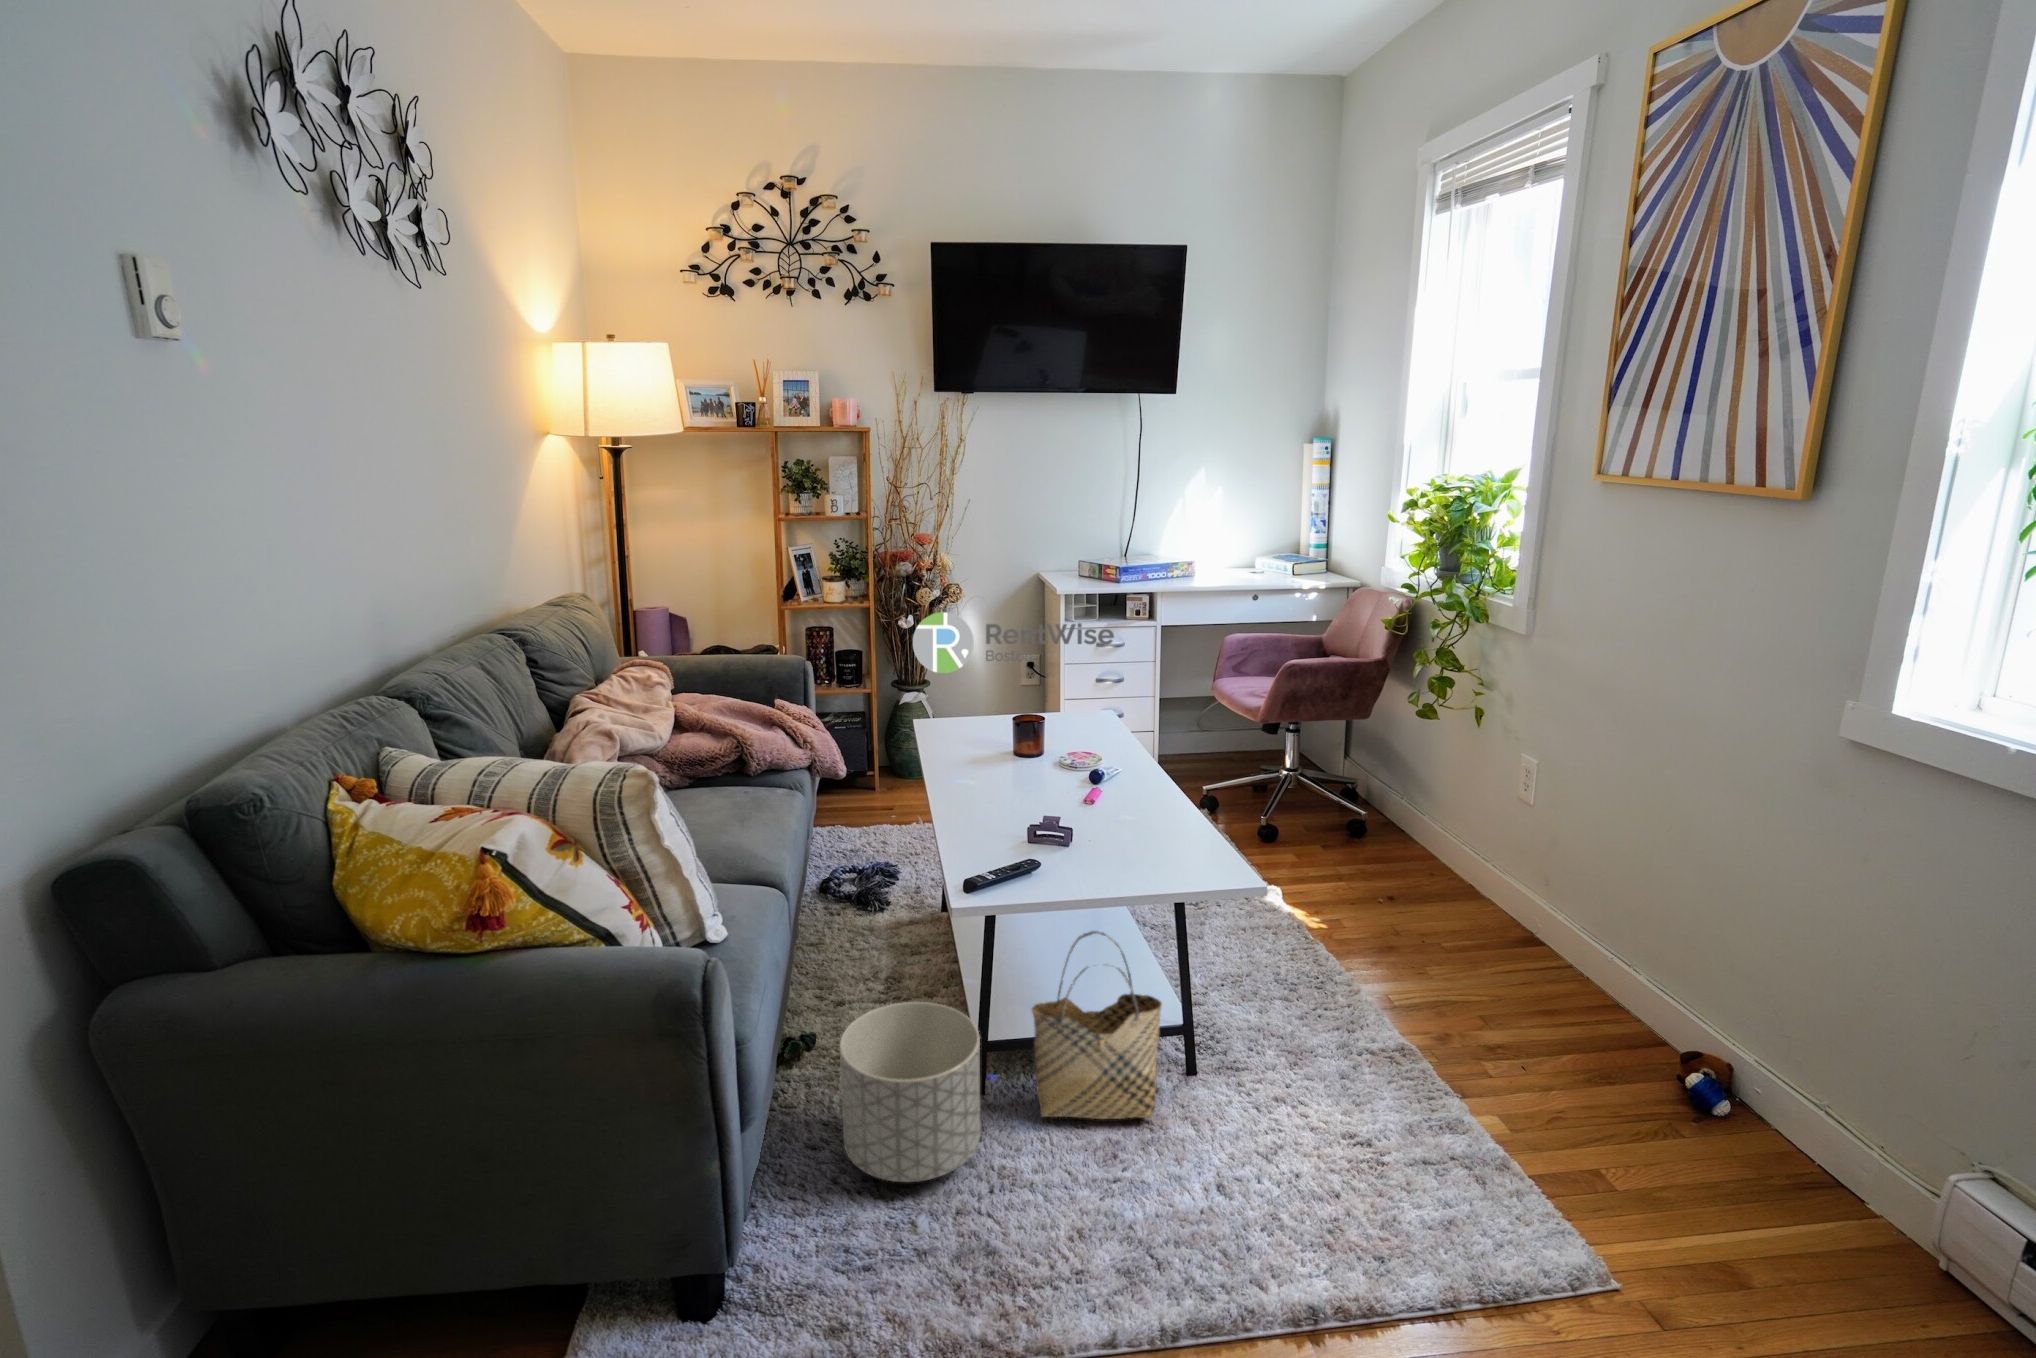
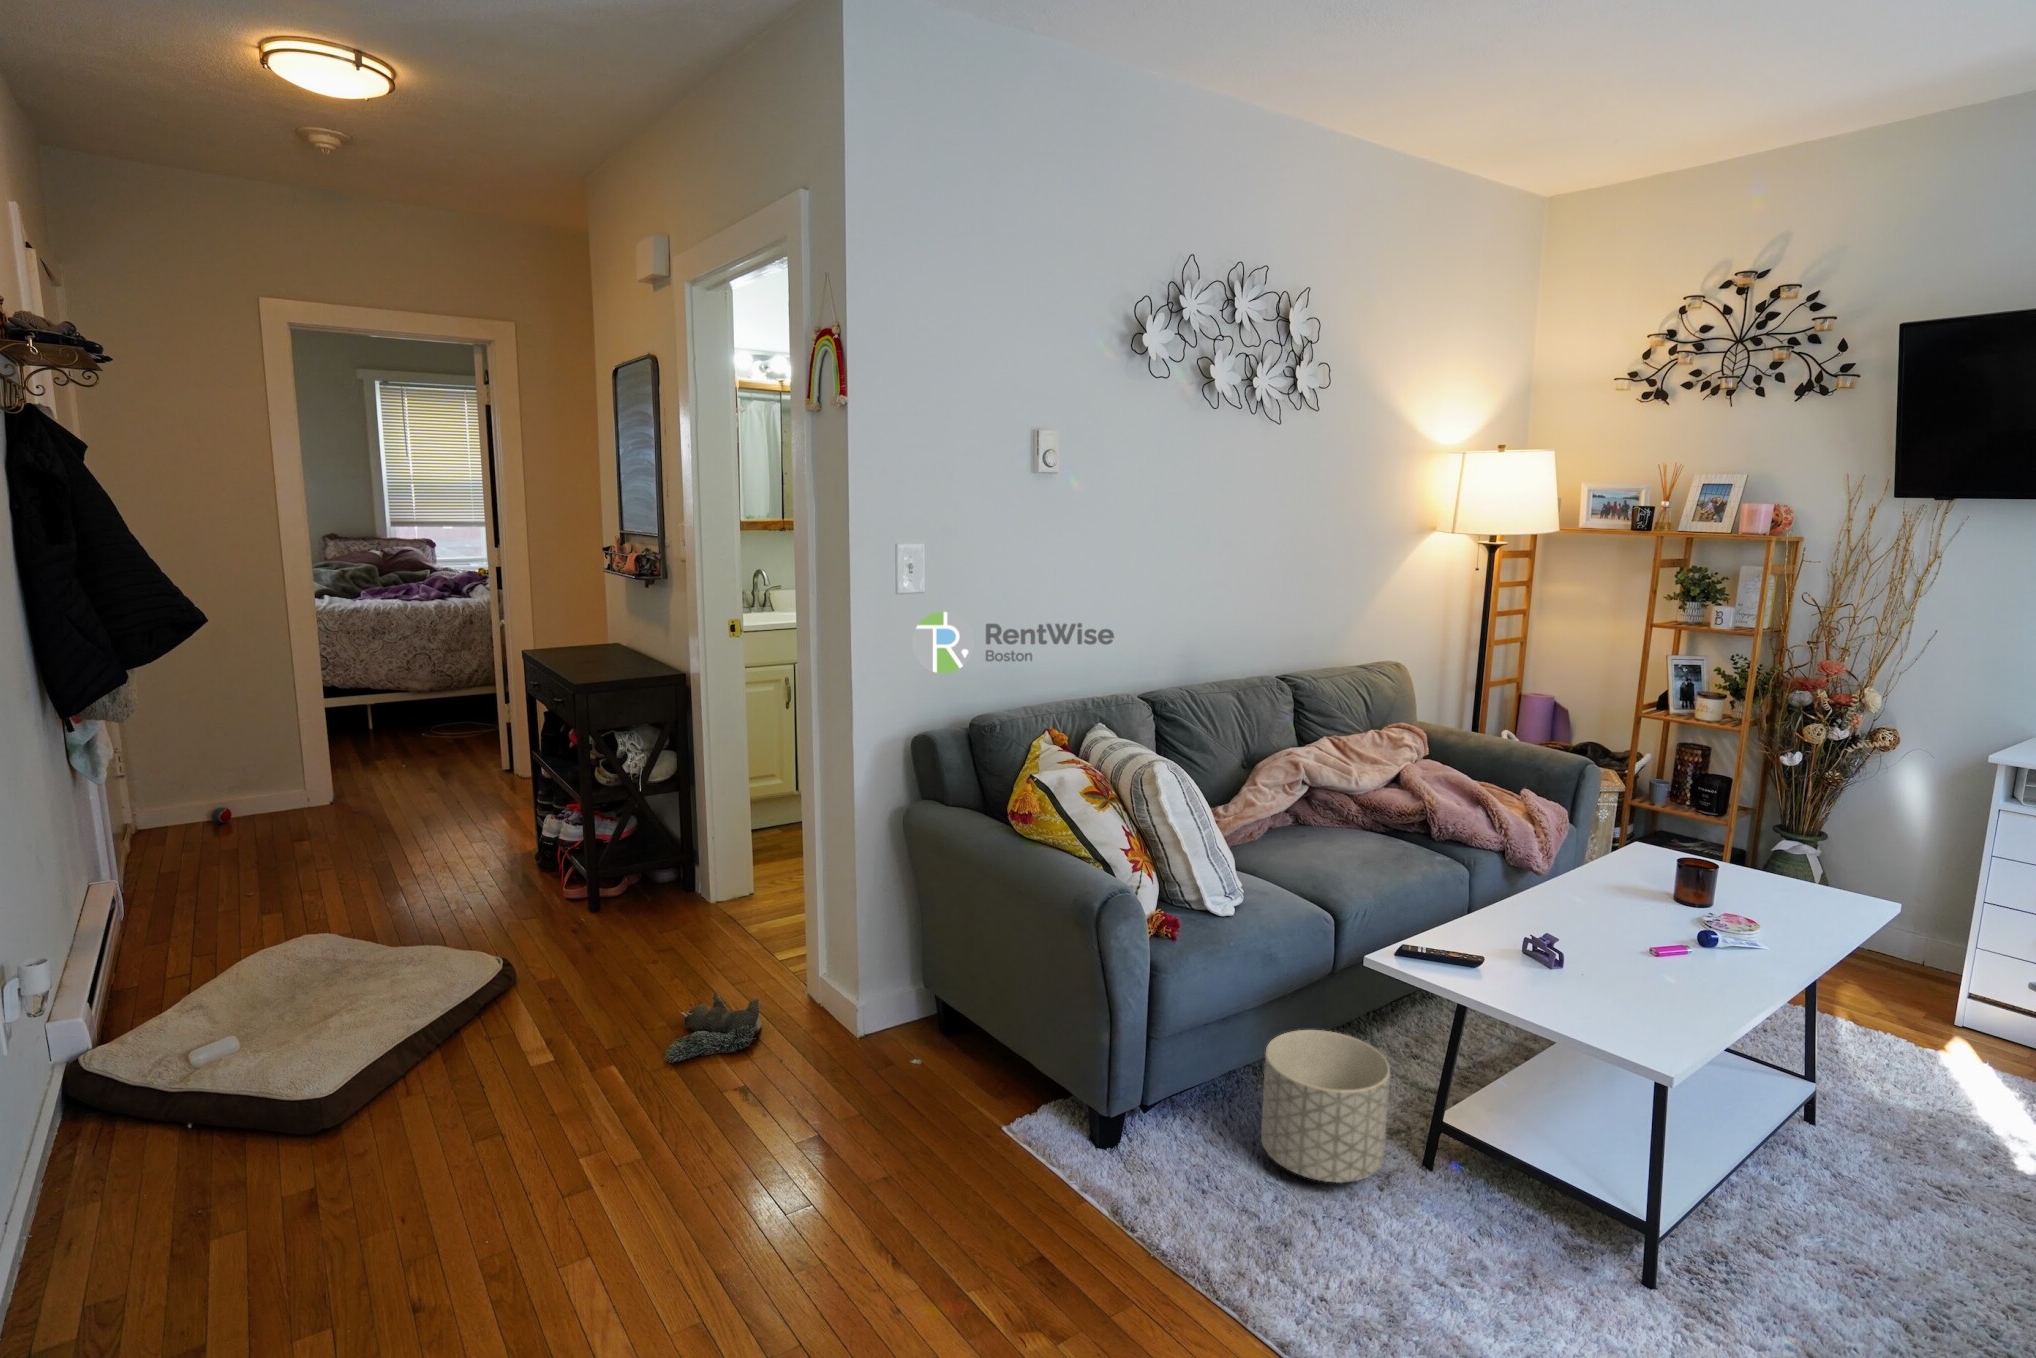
woven basket: present [1031,931,1162,1119] -> none [1444,1061,1592,1276]

